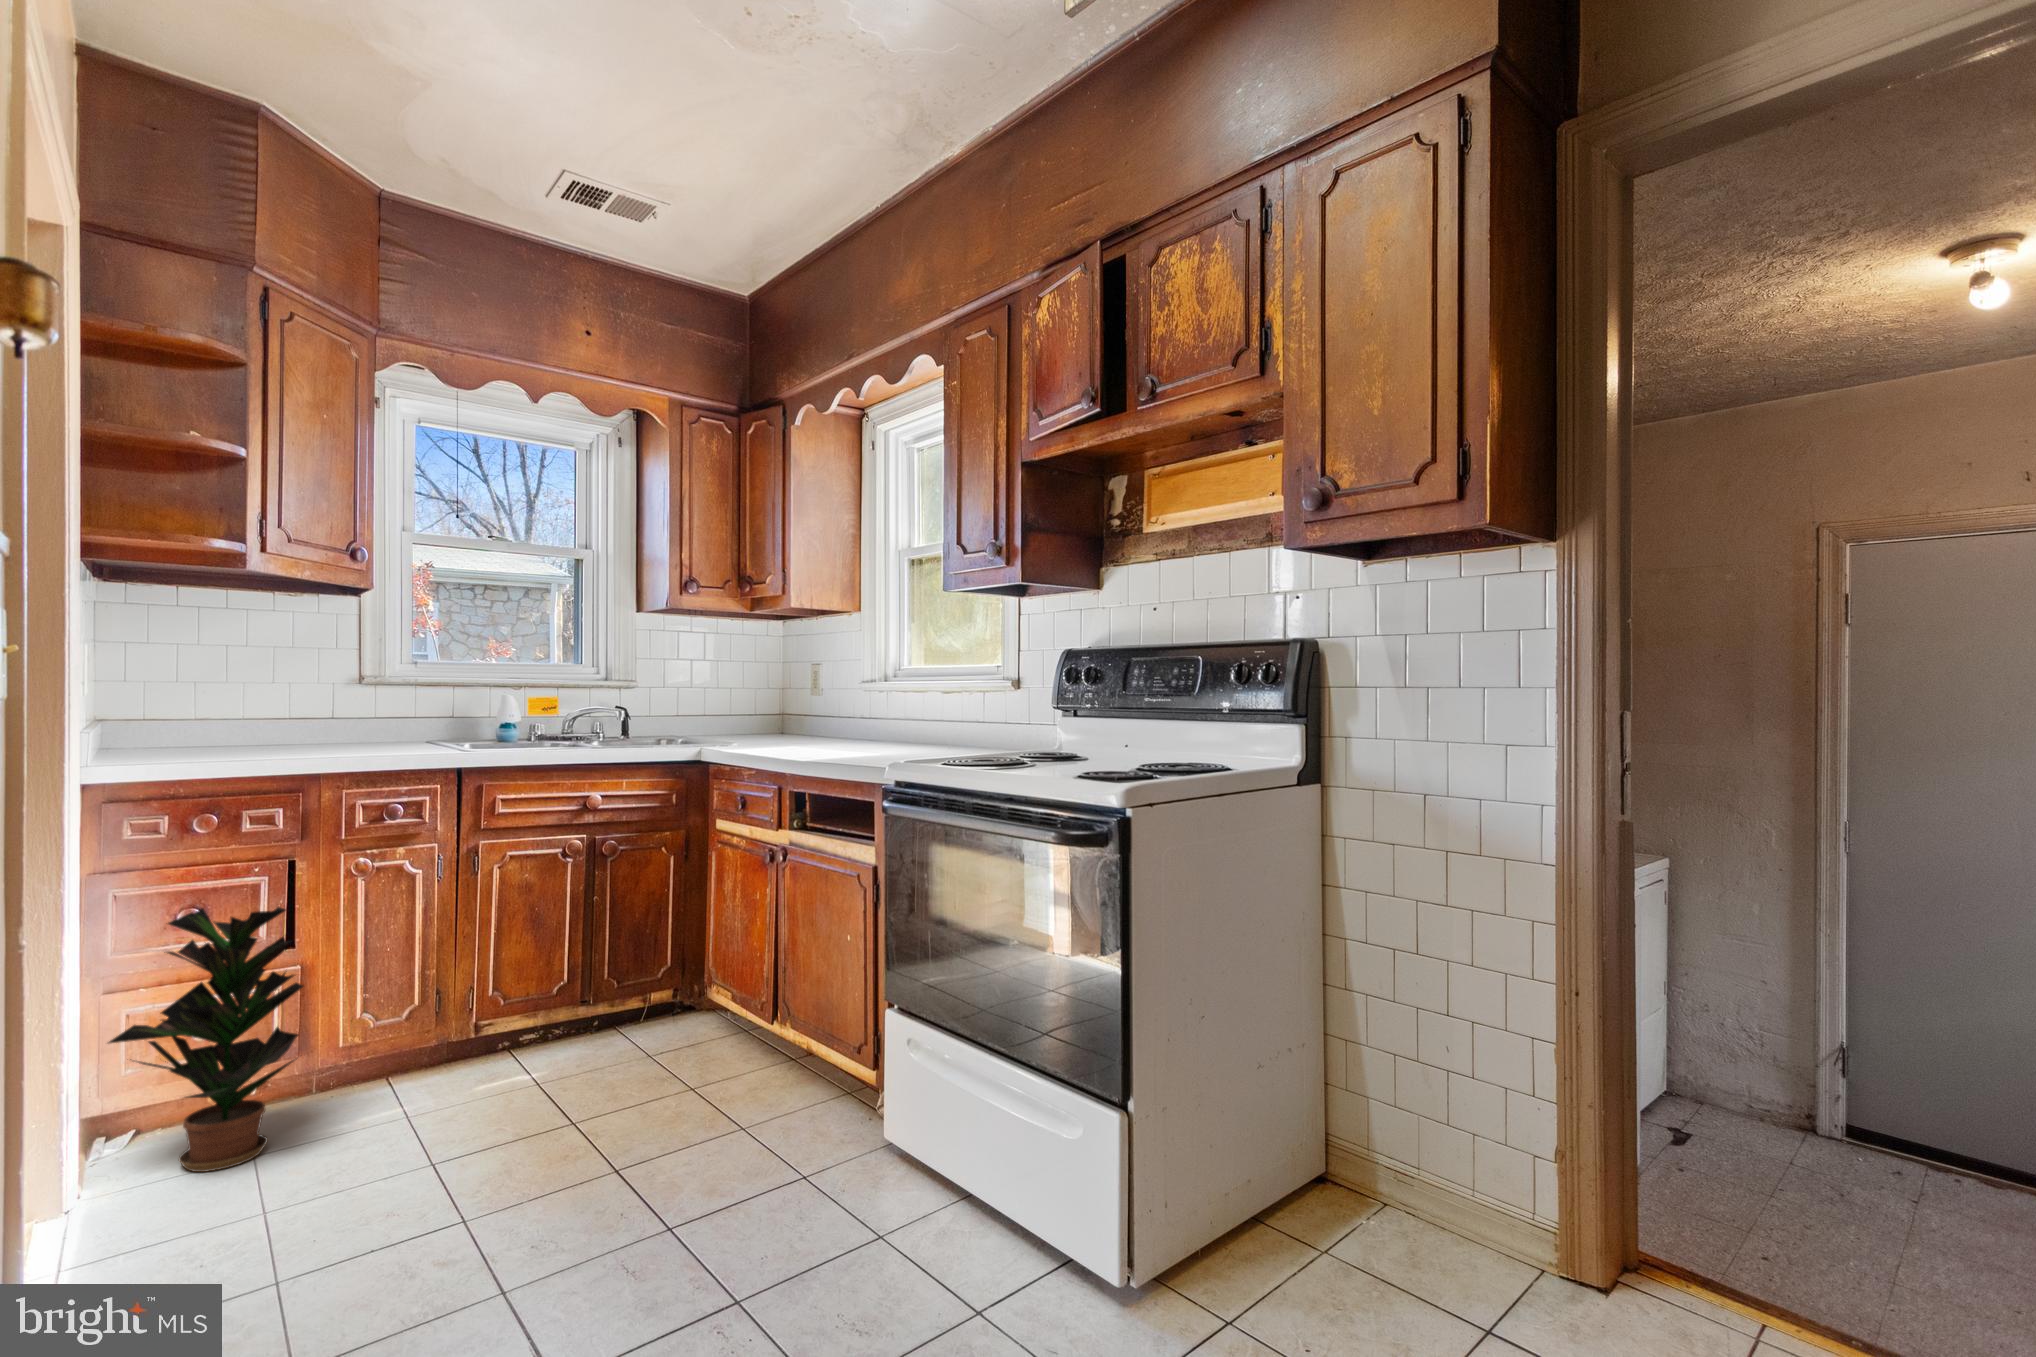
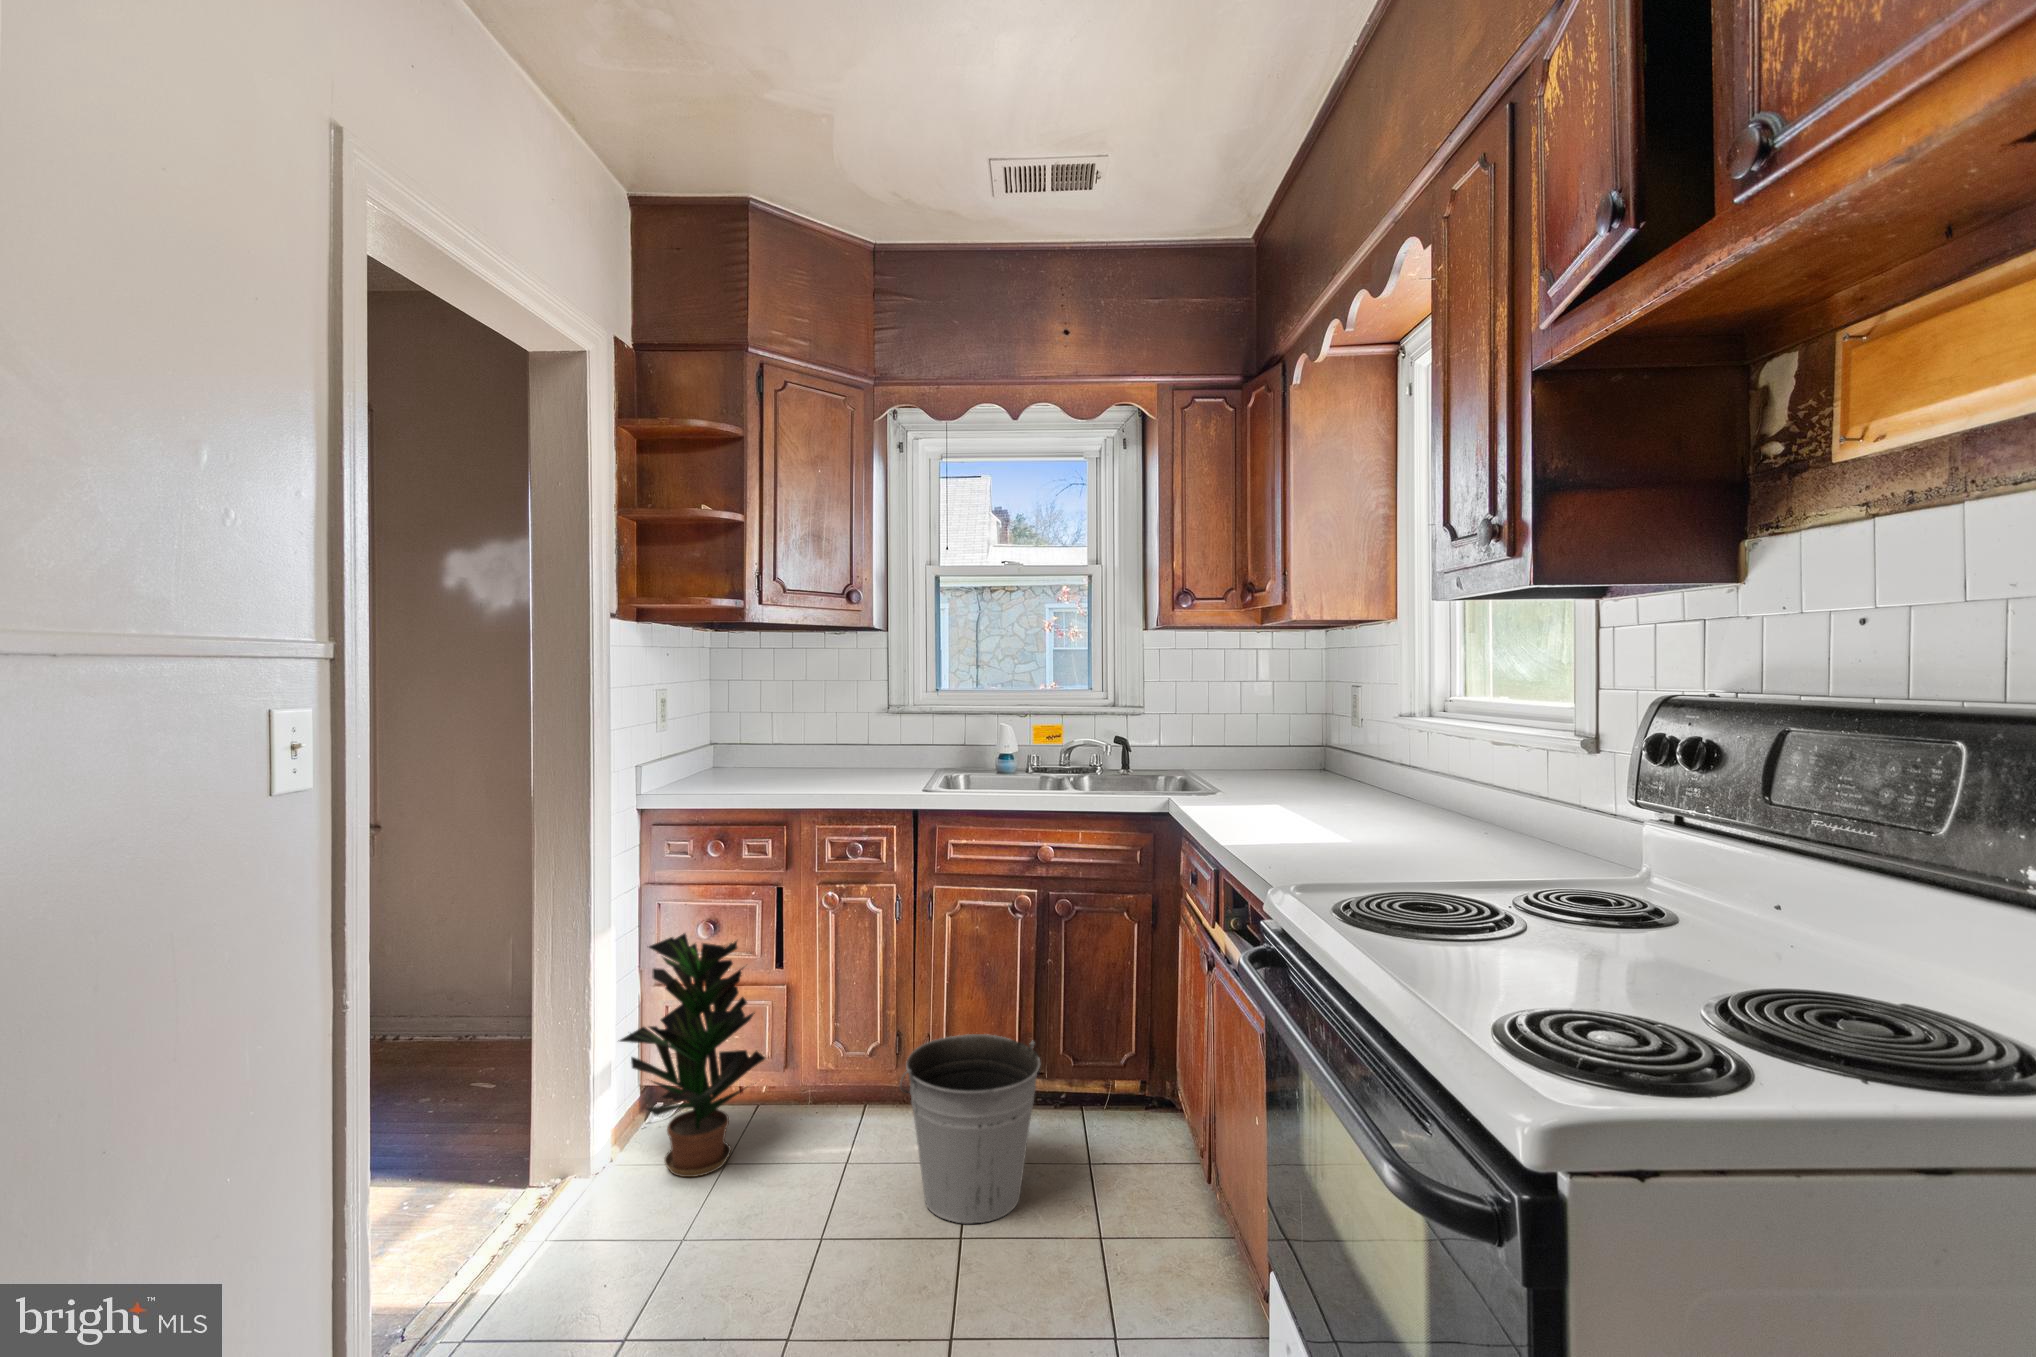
bucket: none [496,953,635,1112] -> present [900,1034,1040,1223]

